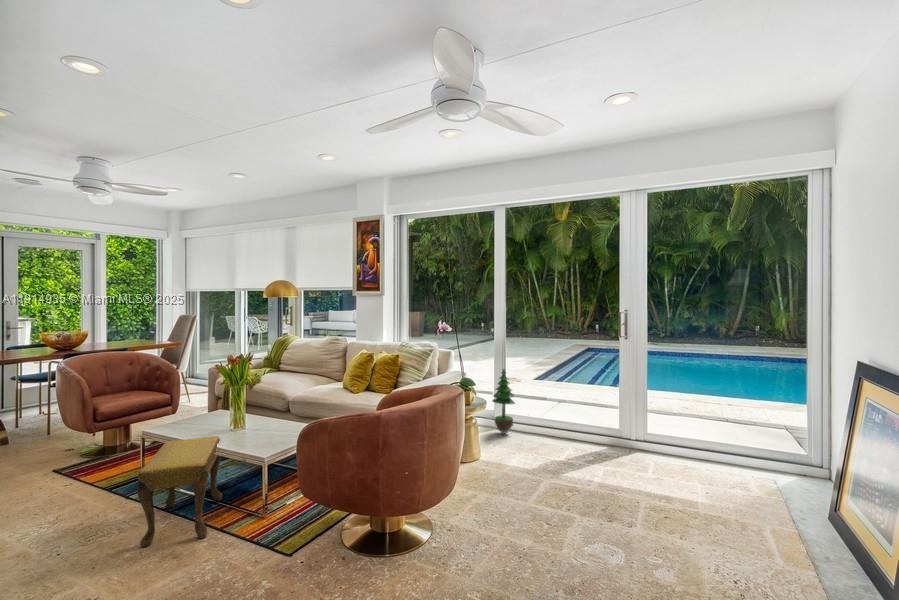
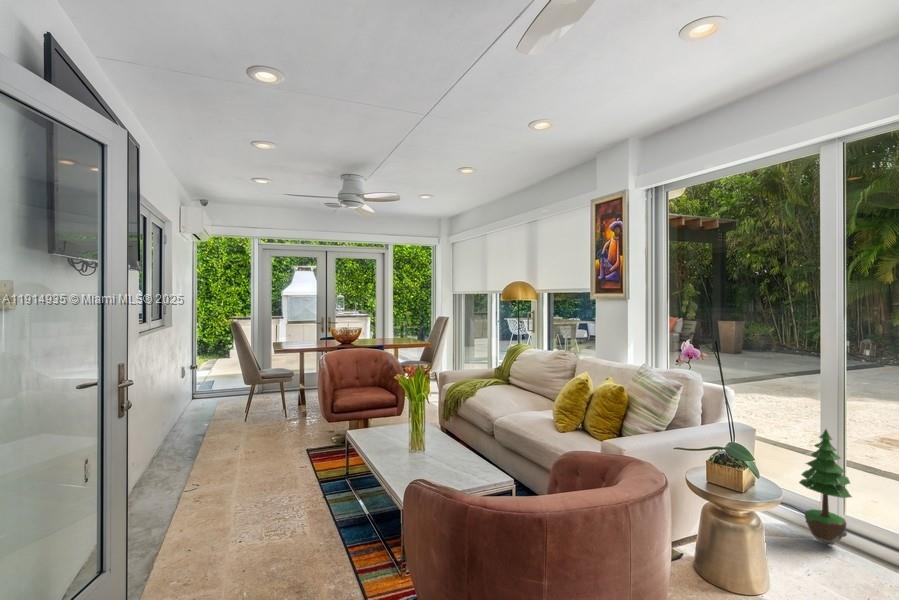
footstool: present [137,436,222,547] -> none [282,455,385,580]

